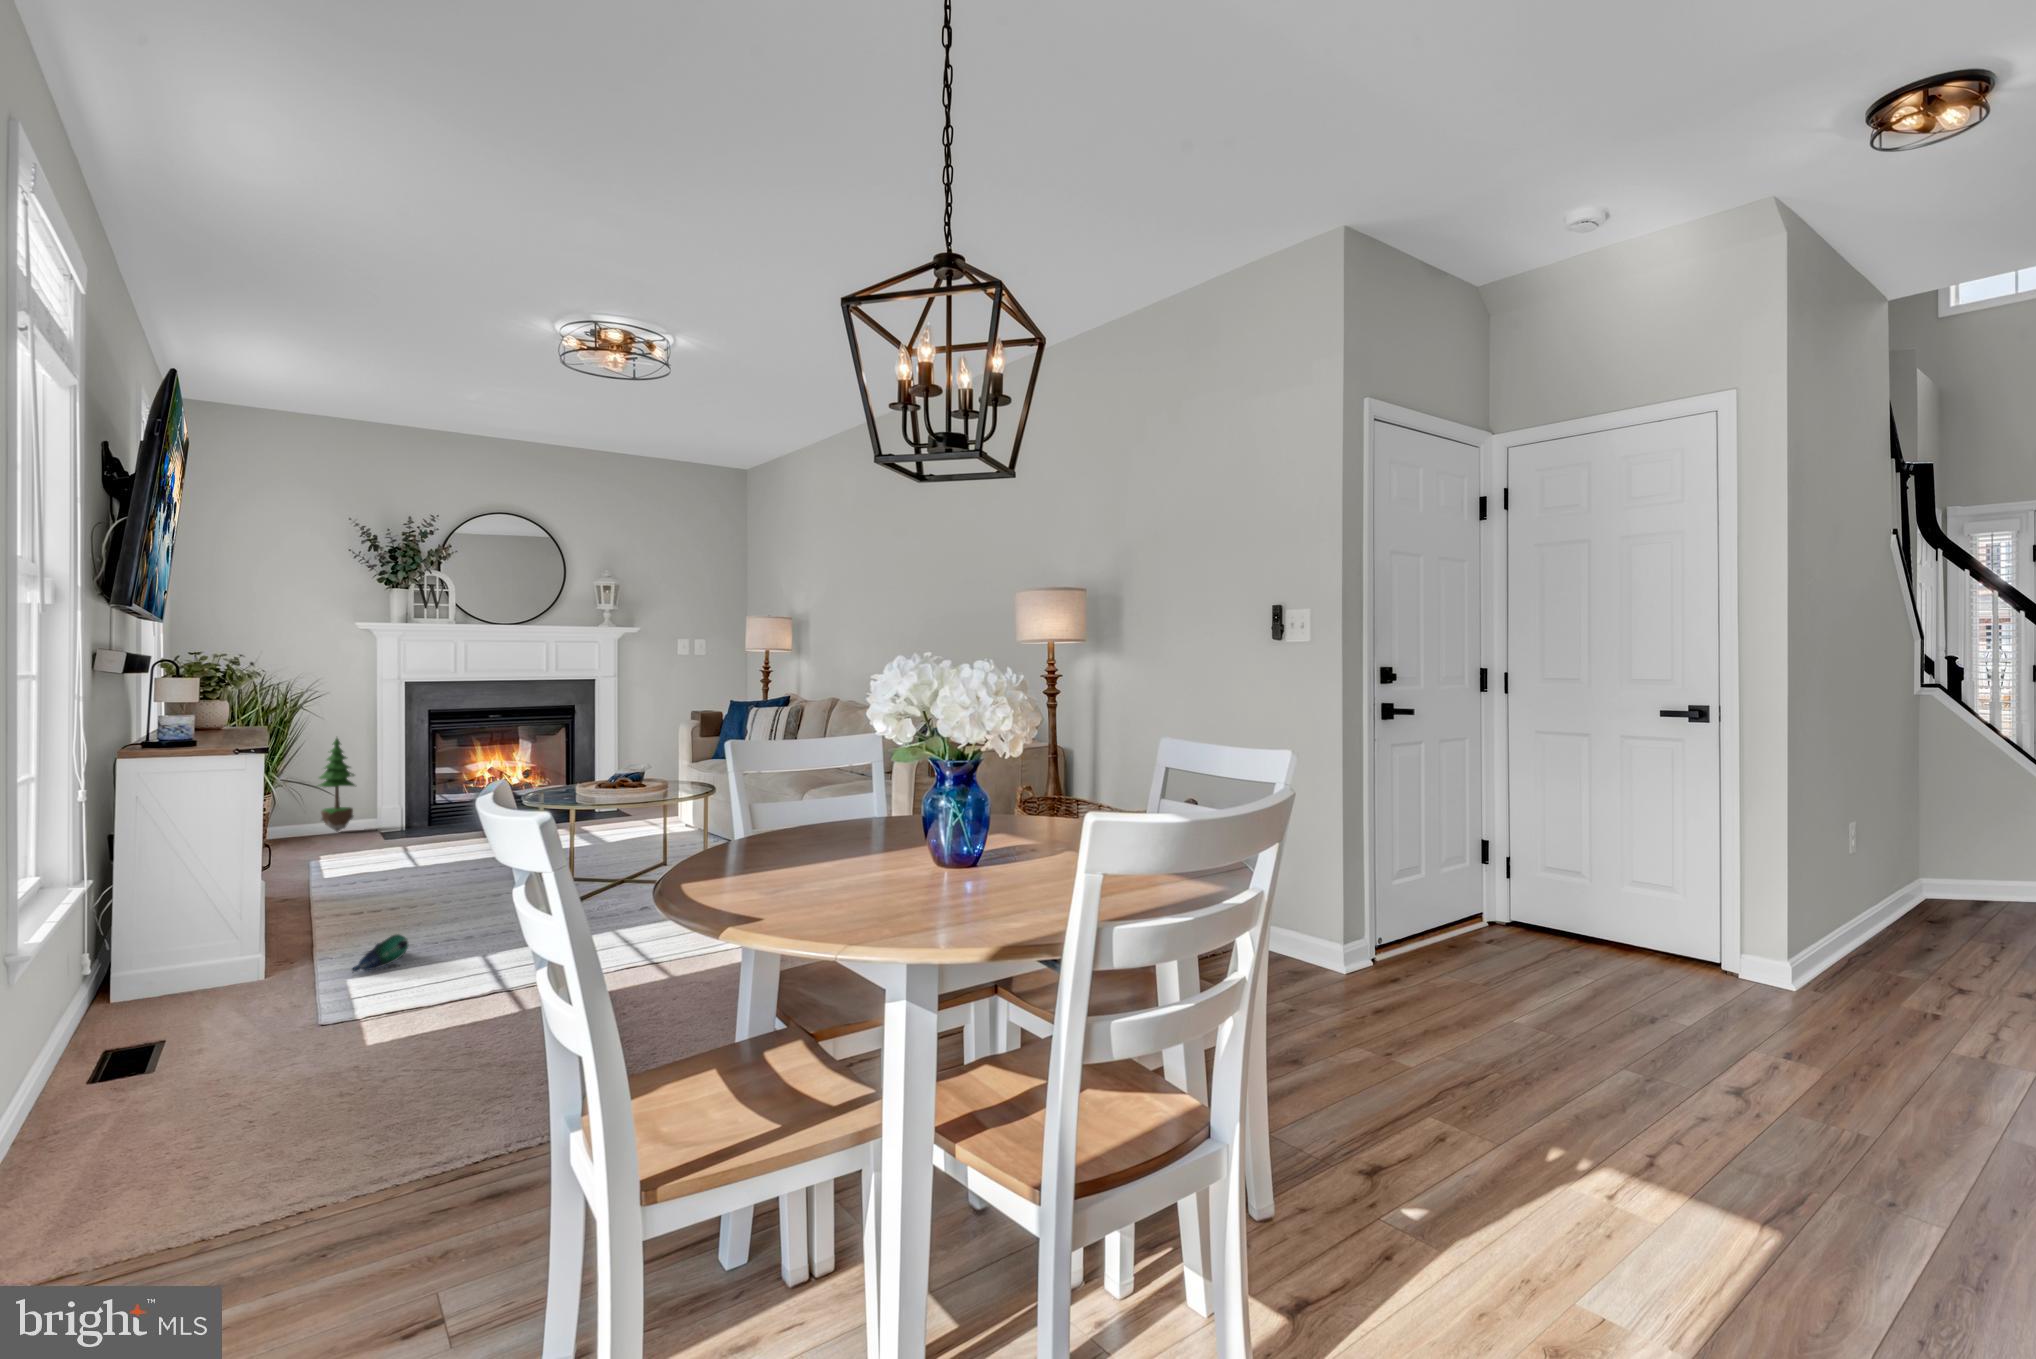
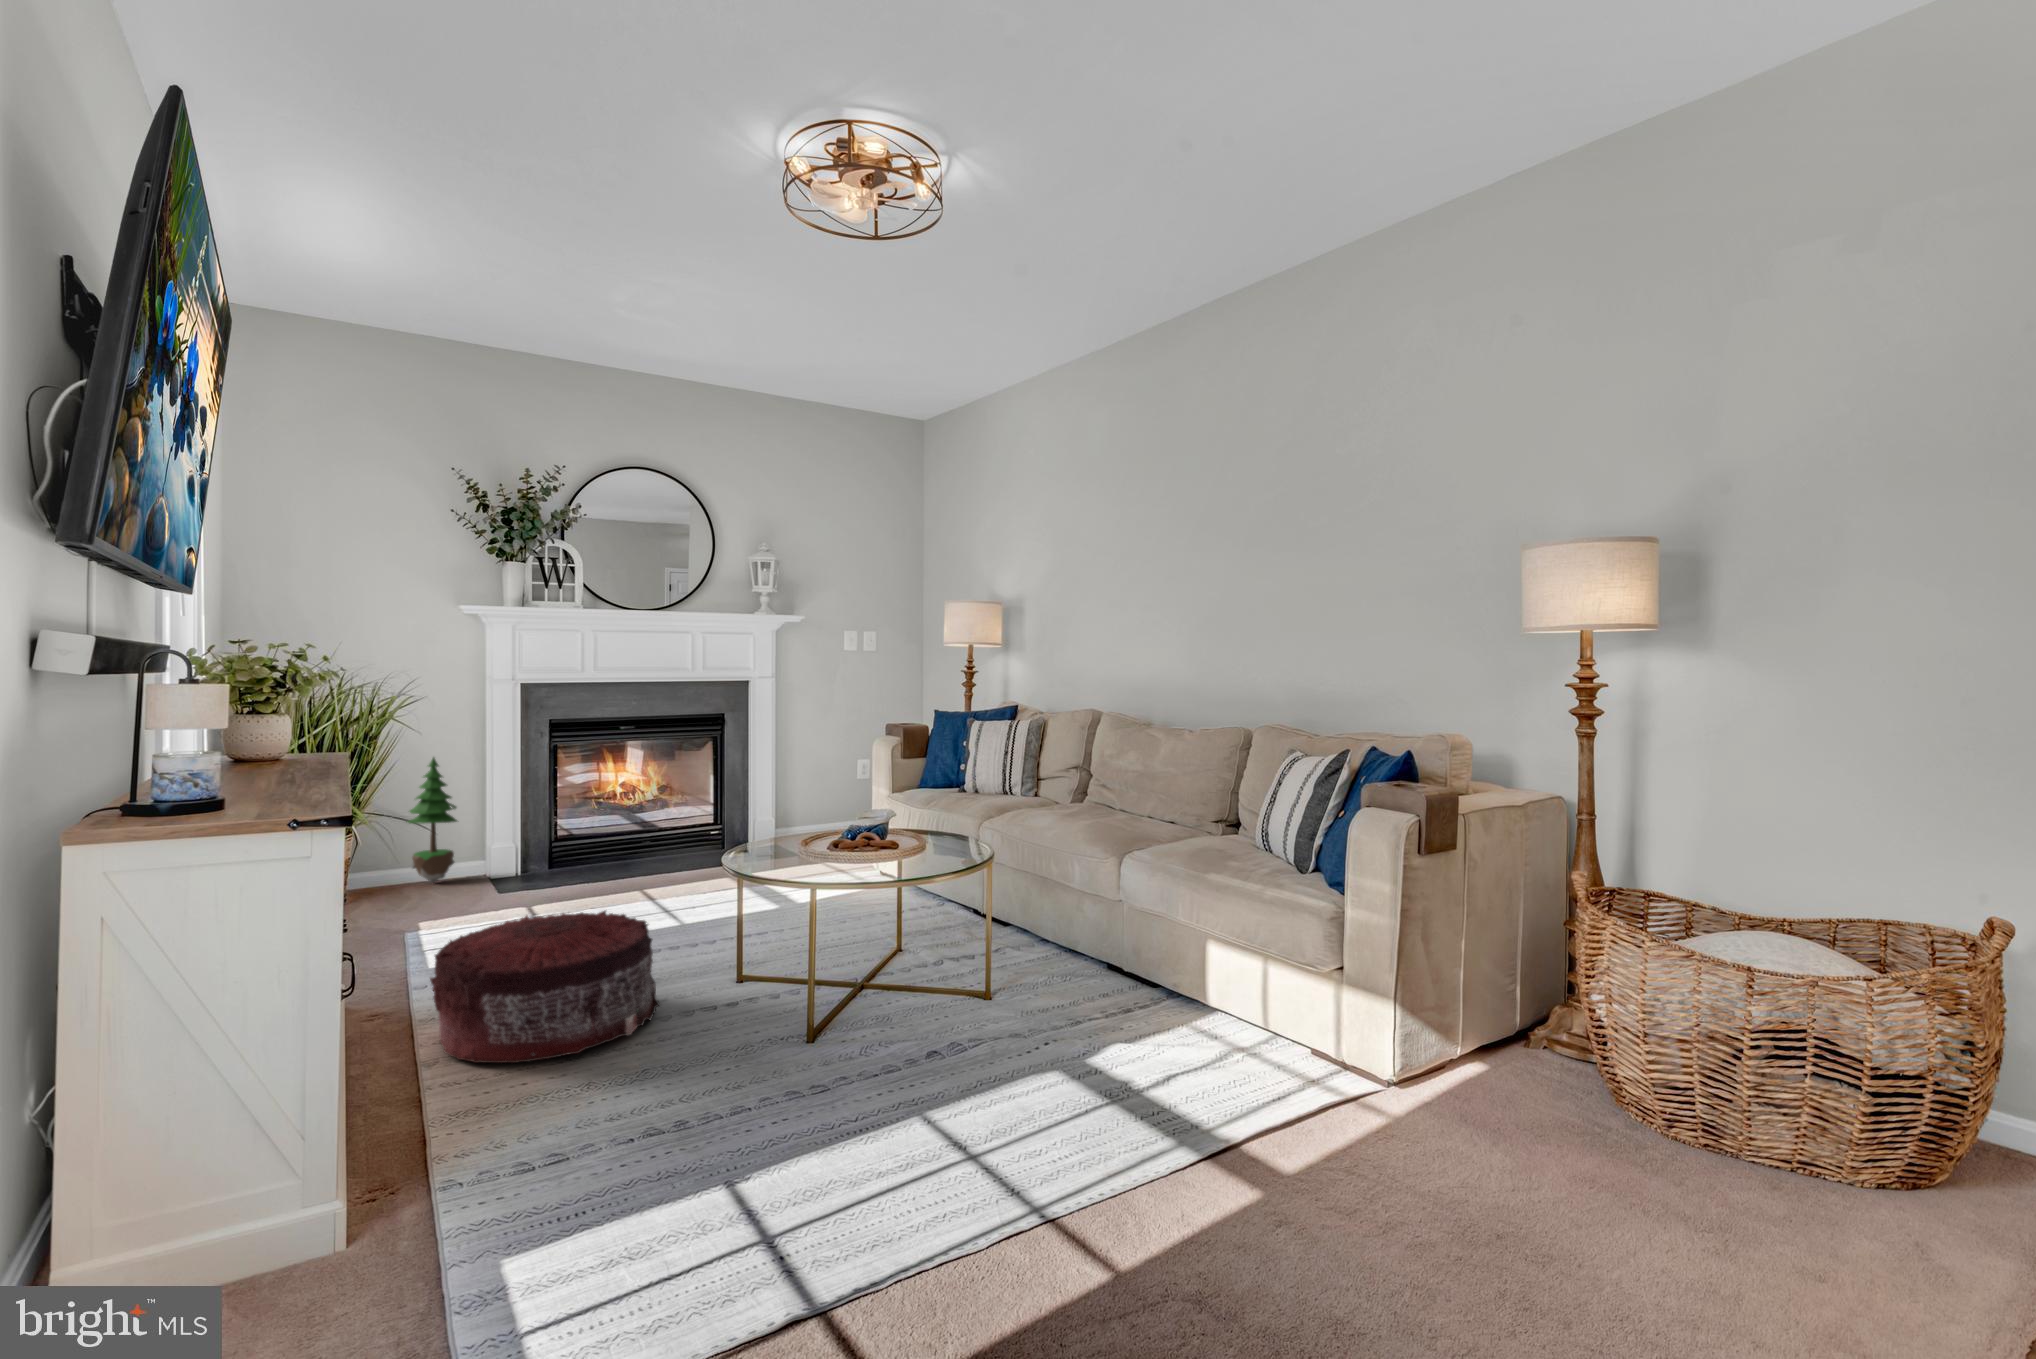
pouf: none [316,828,471,911] -> present [430,911,660,1063]
plush toy: present [352,934,408,972] -> none [529,1162,627,1264]

